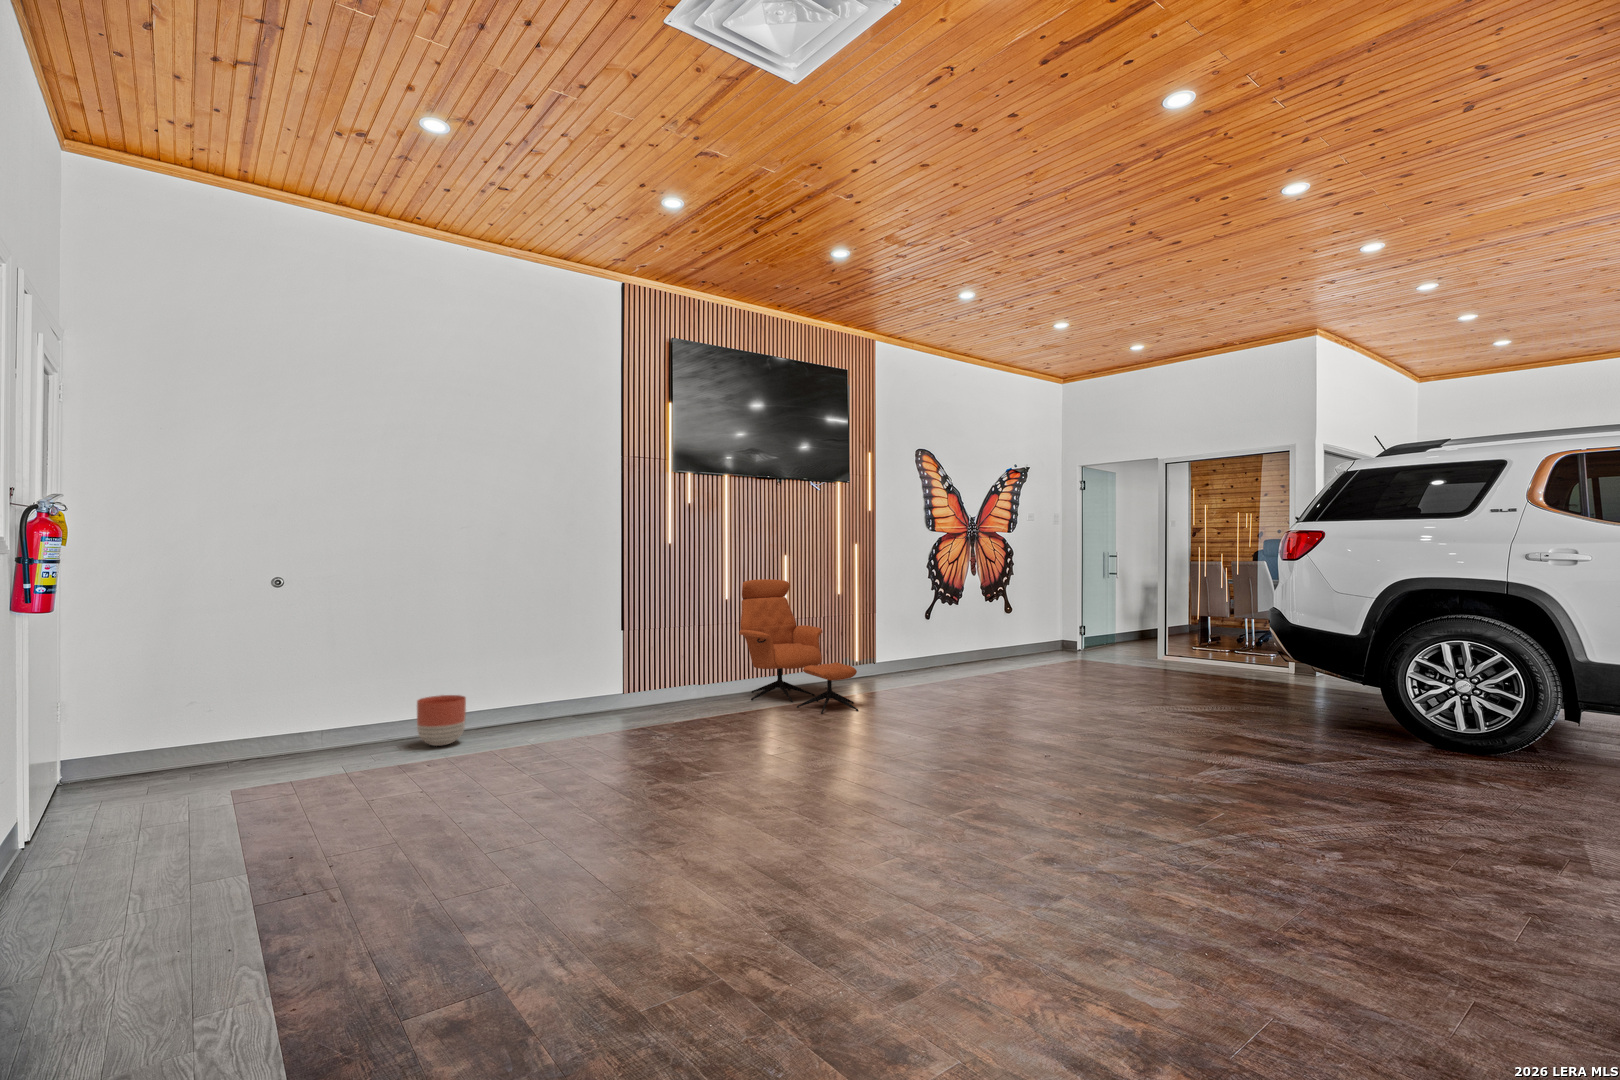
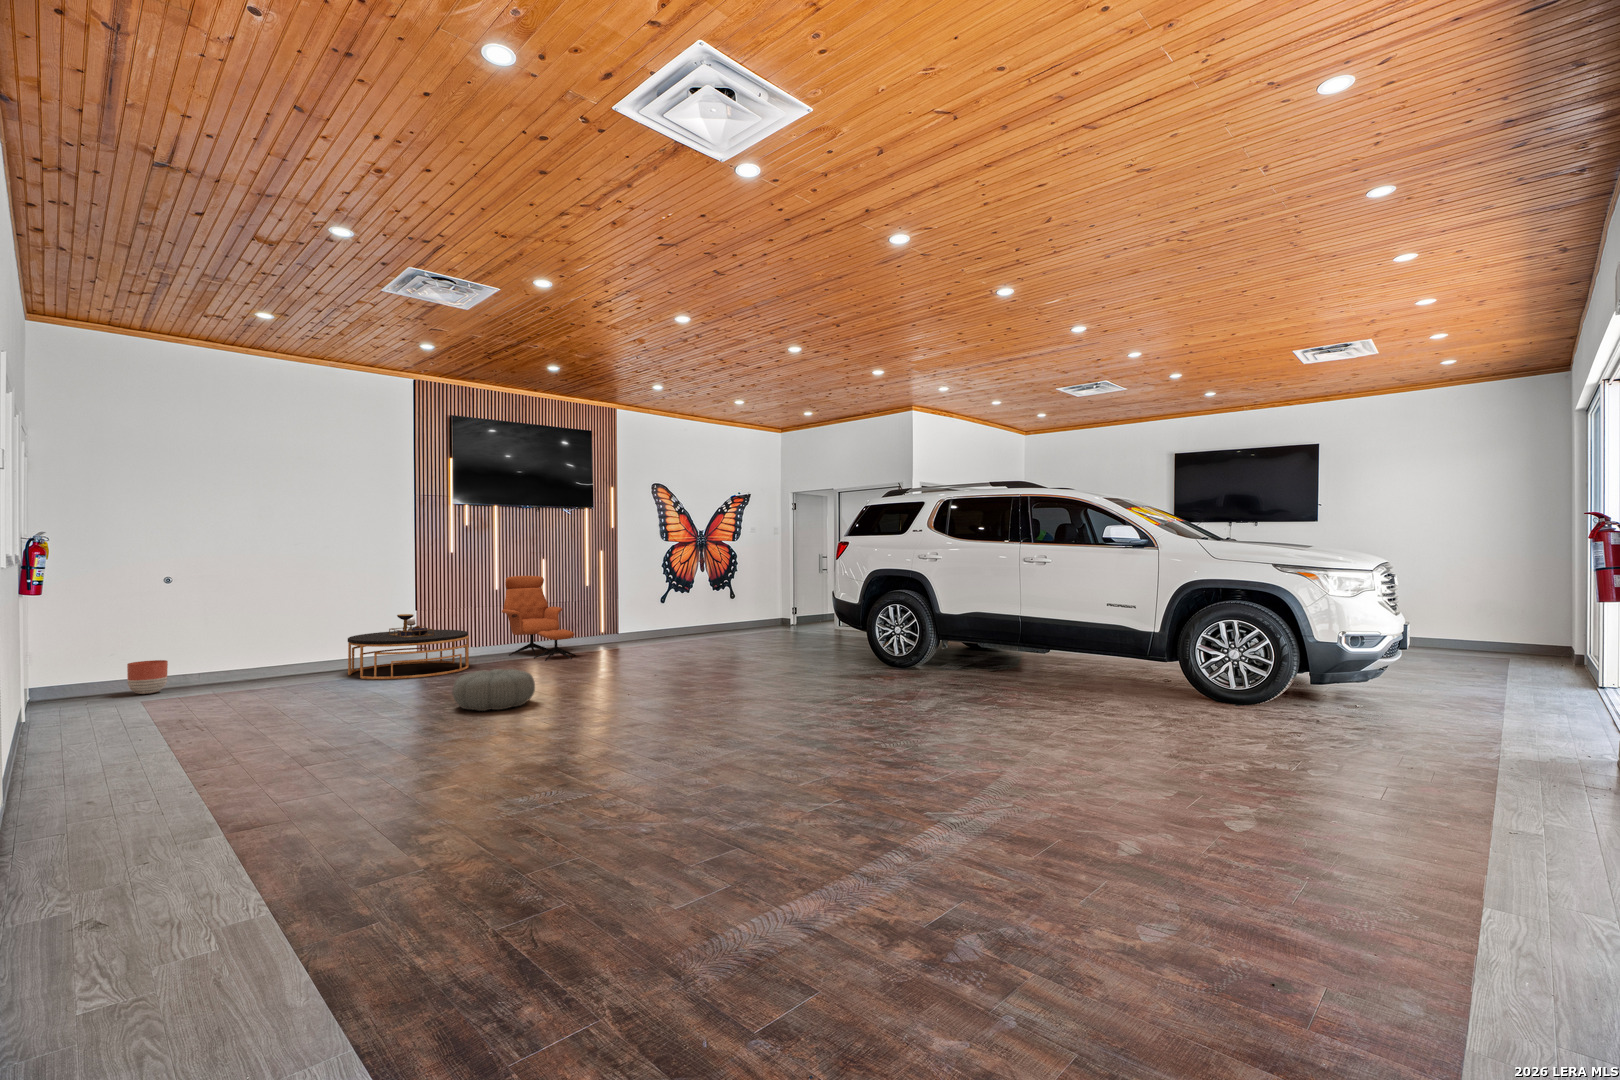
coffee table: none [543,640,719,751] -> present [348,614,469,679]
planter: present [417,695,466,746] -> present [127,660,168,694]
pouf: none [809,767,964,868] -> present [452,669,535,711]

